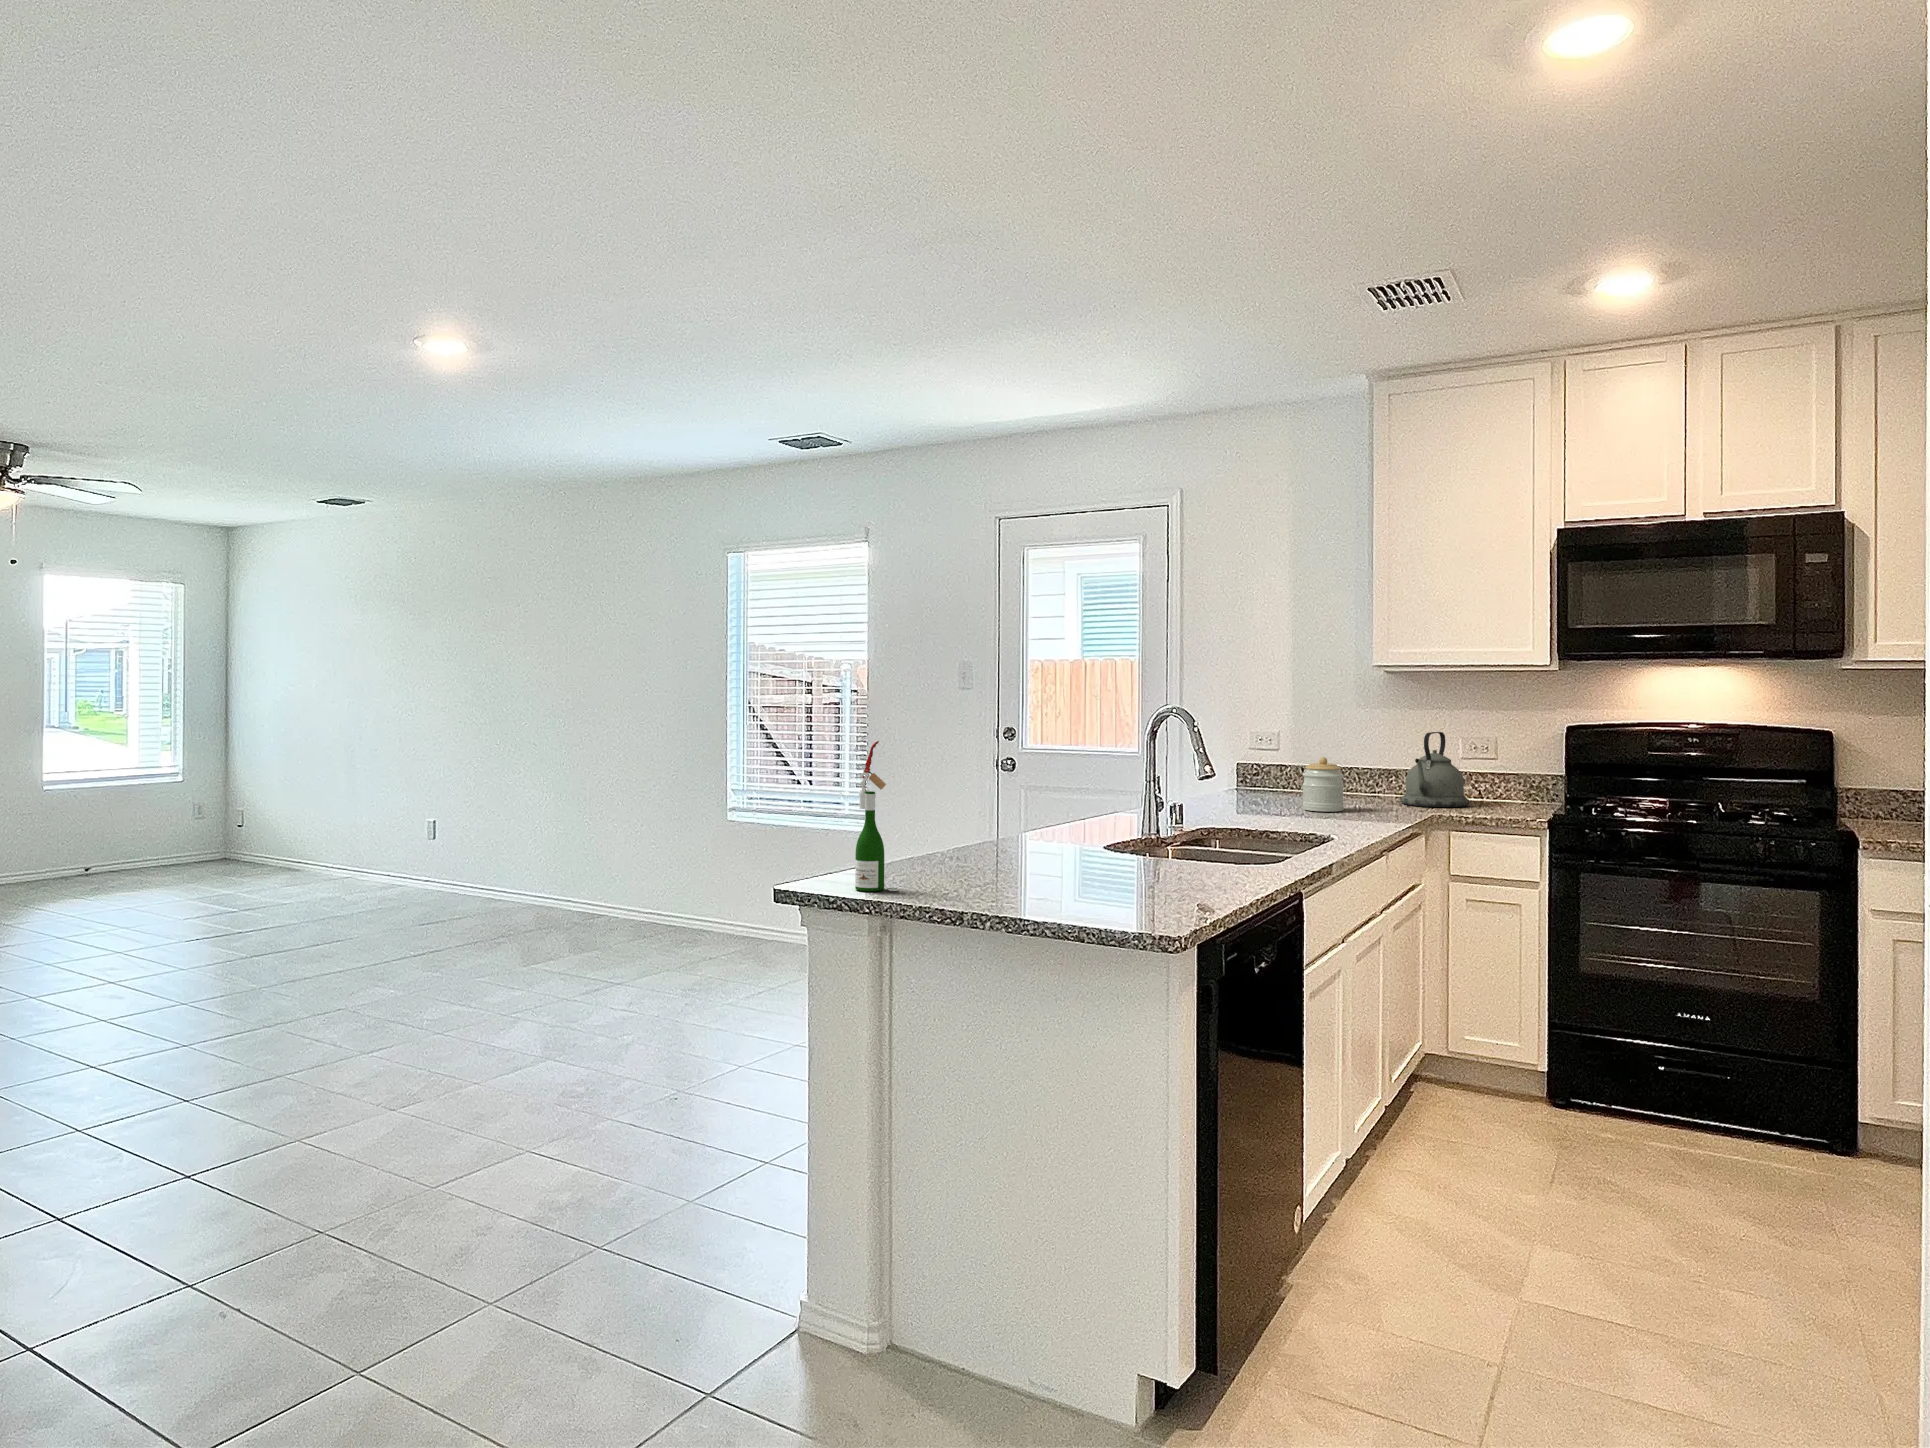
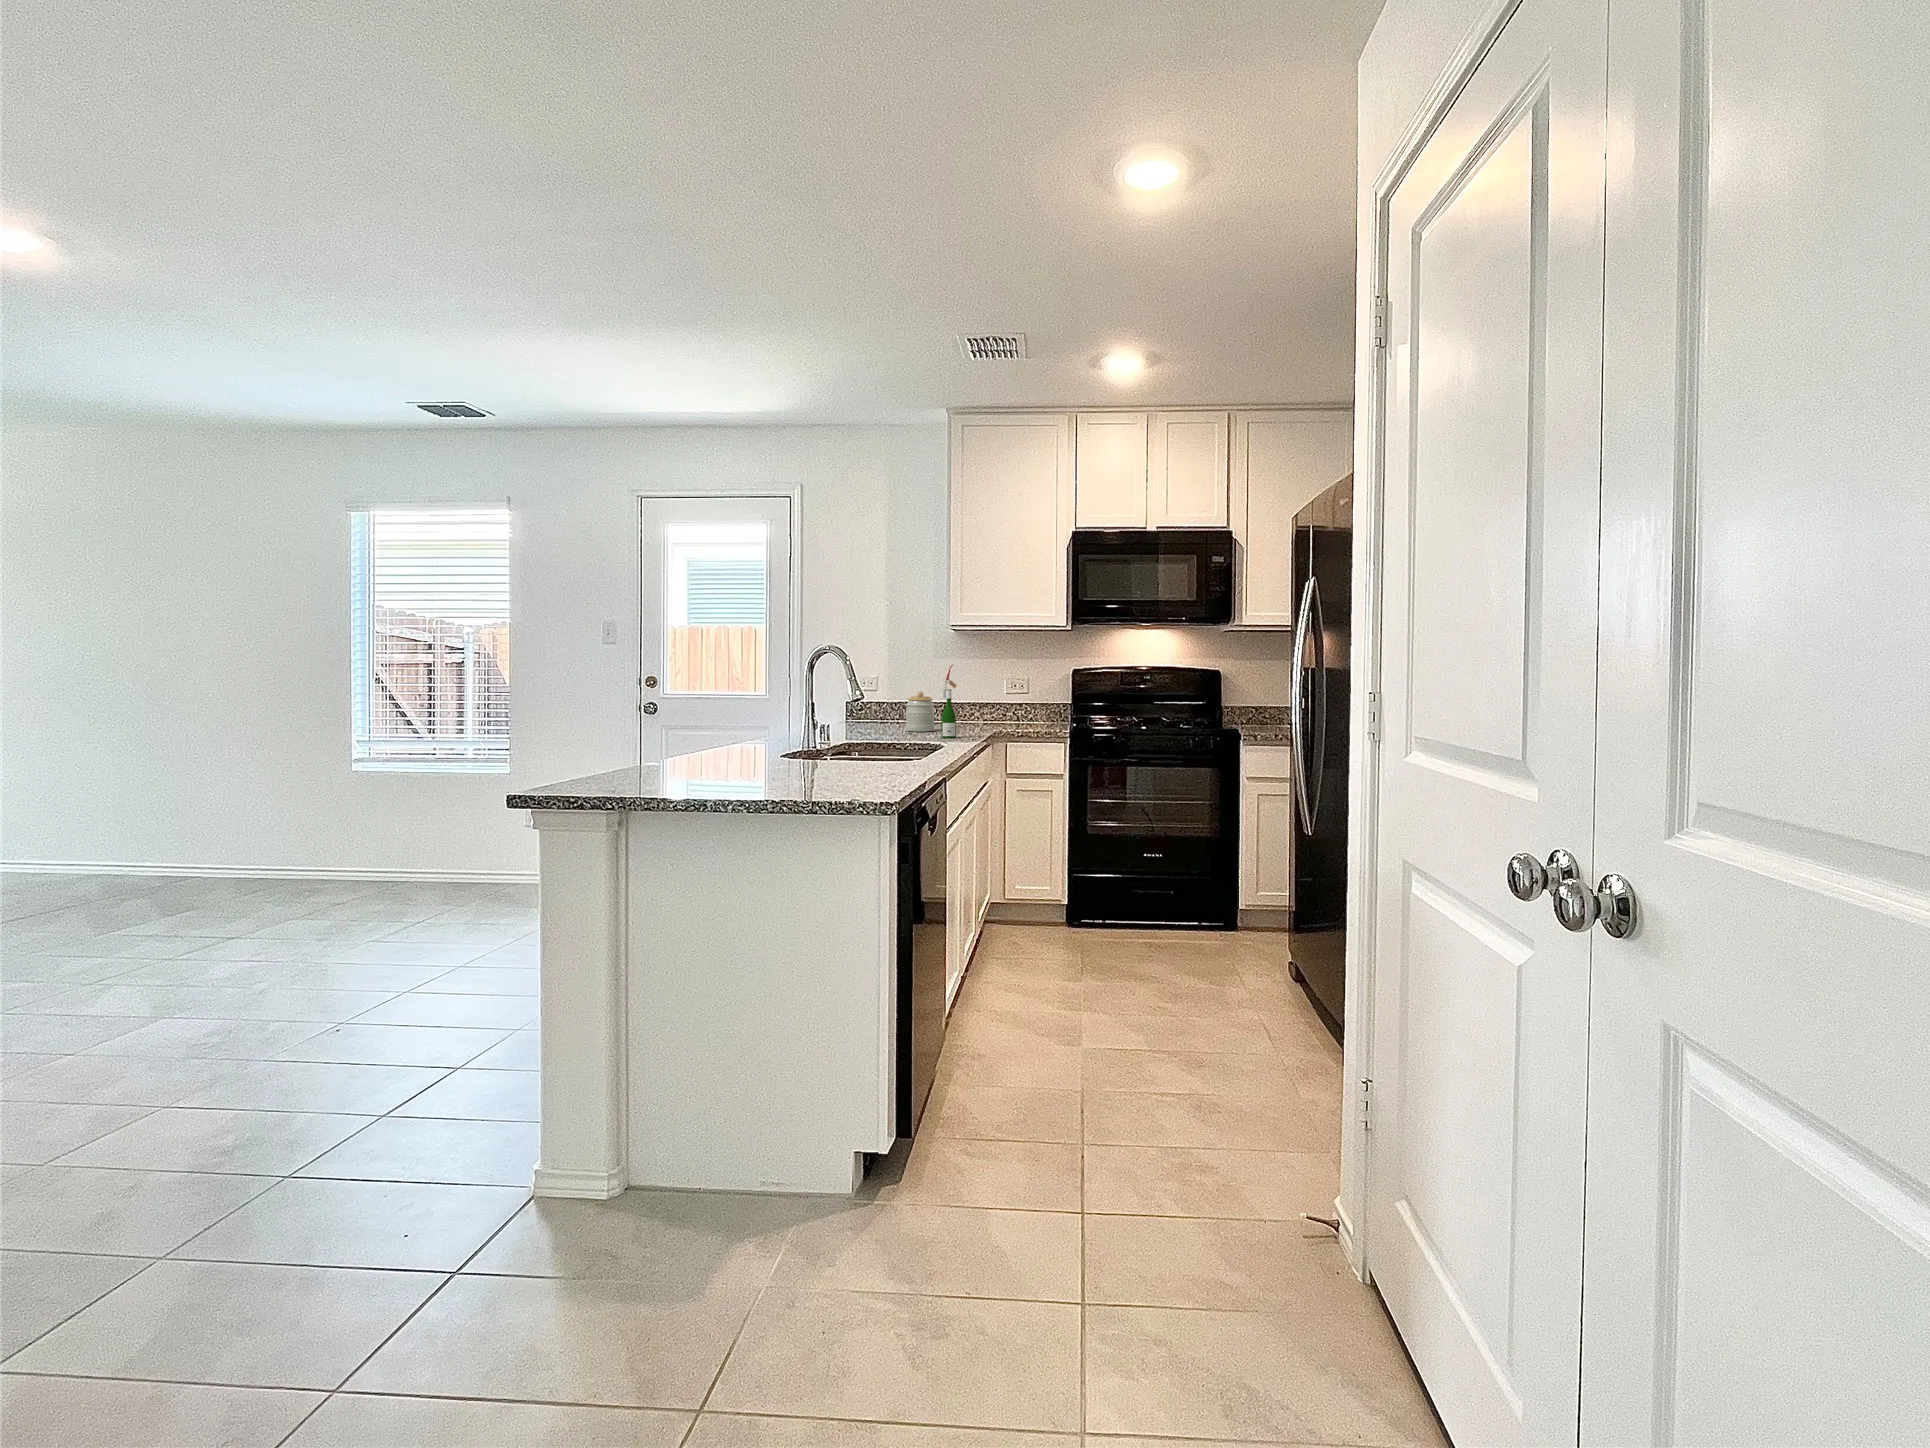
kettle: present [1400,732,1470,807] -> none [968,674,1013,727]
wine bottle: present [855,741,898,891] -> present [941,665,963,738]

